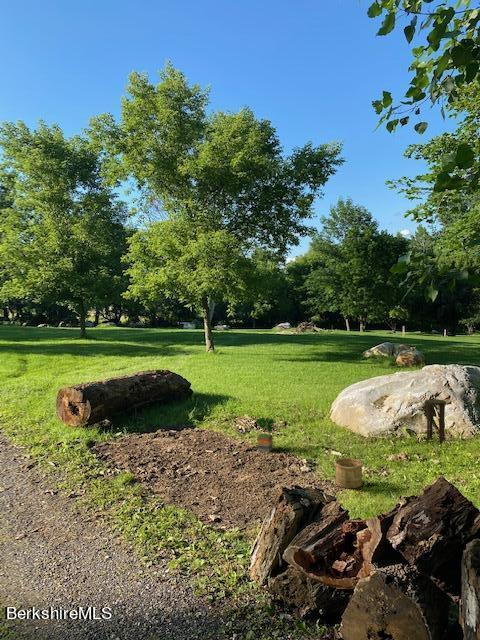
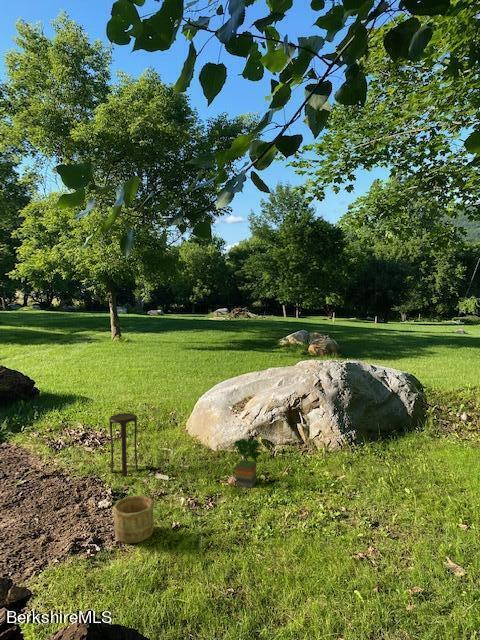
stool: present [425,399,446,443] -> present [109,413,138,476]
potted tree: present [256,418,276,453] -> present [234,438,262,488]

